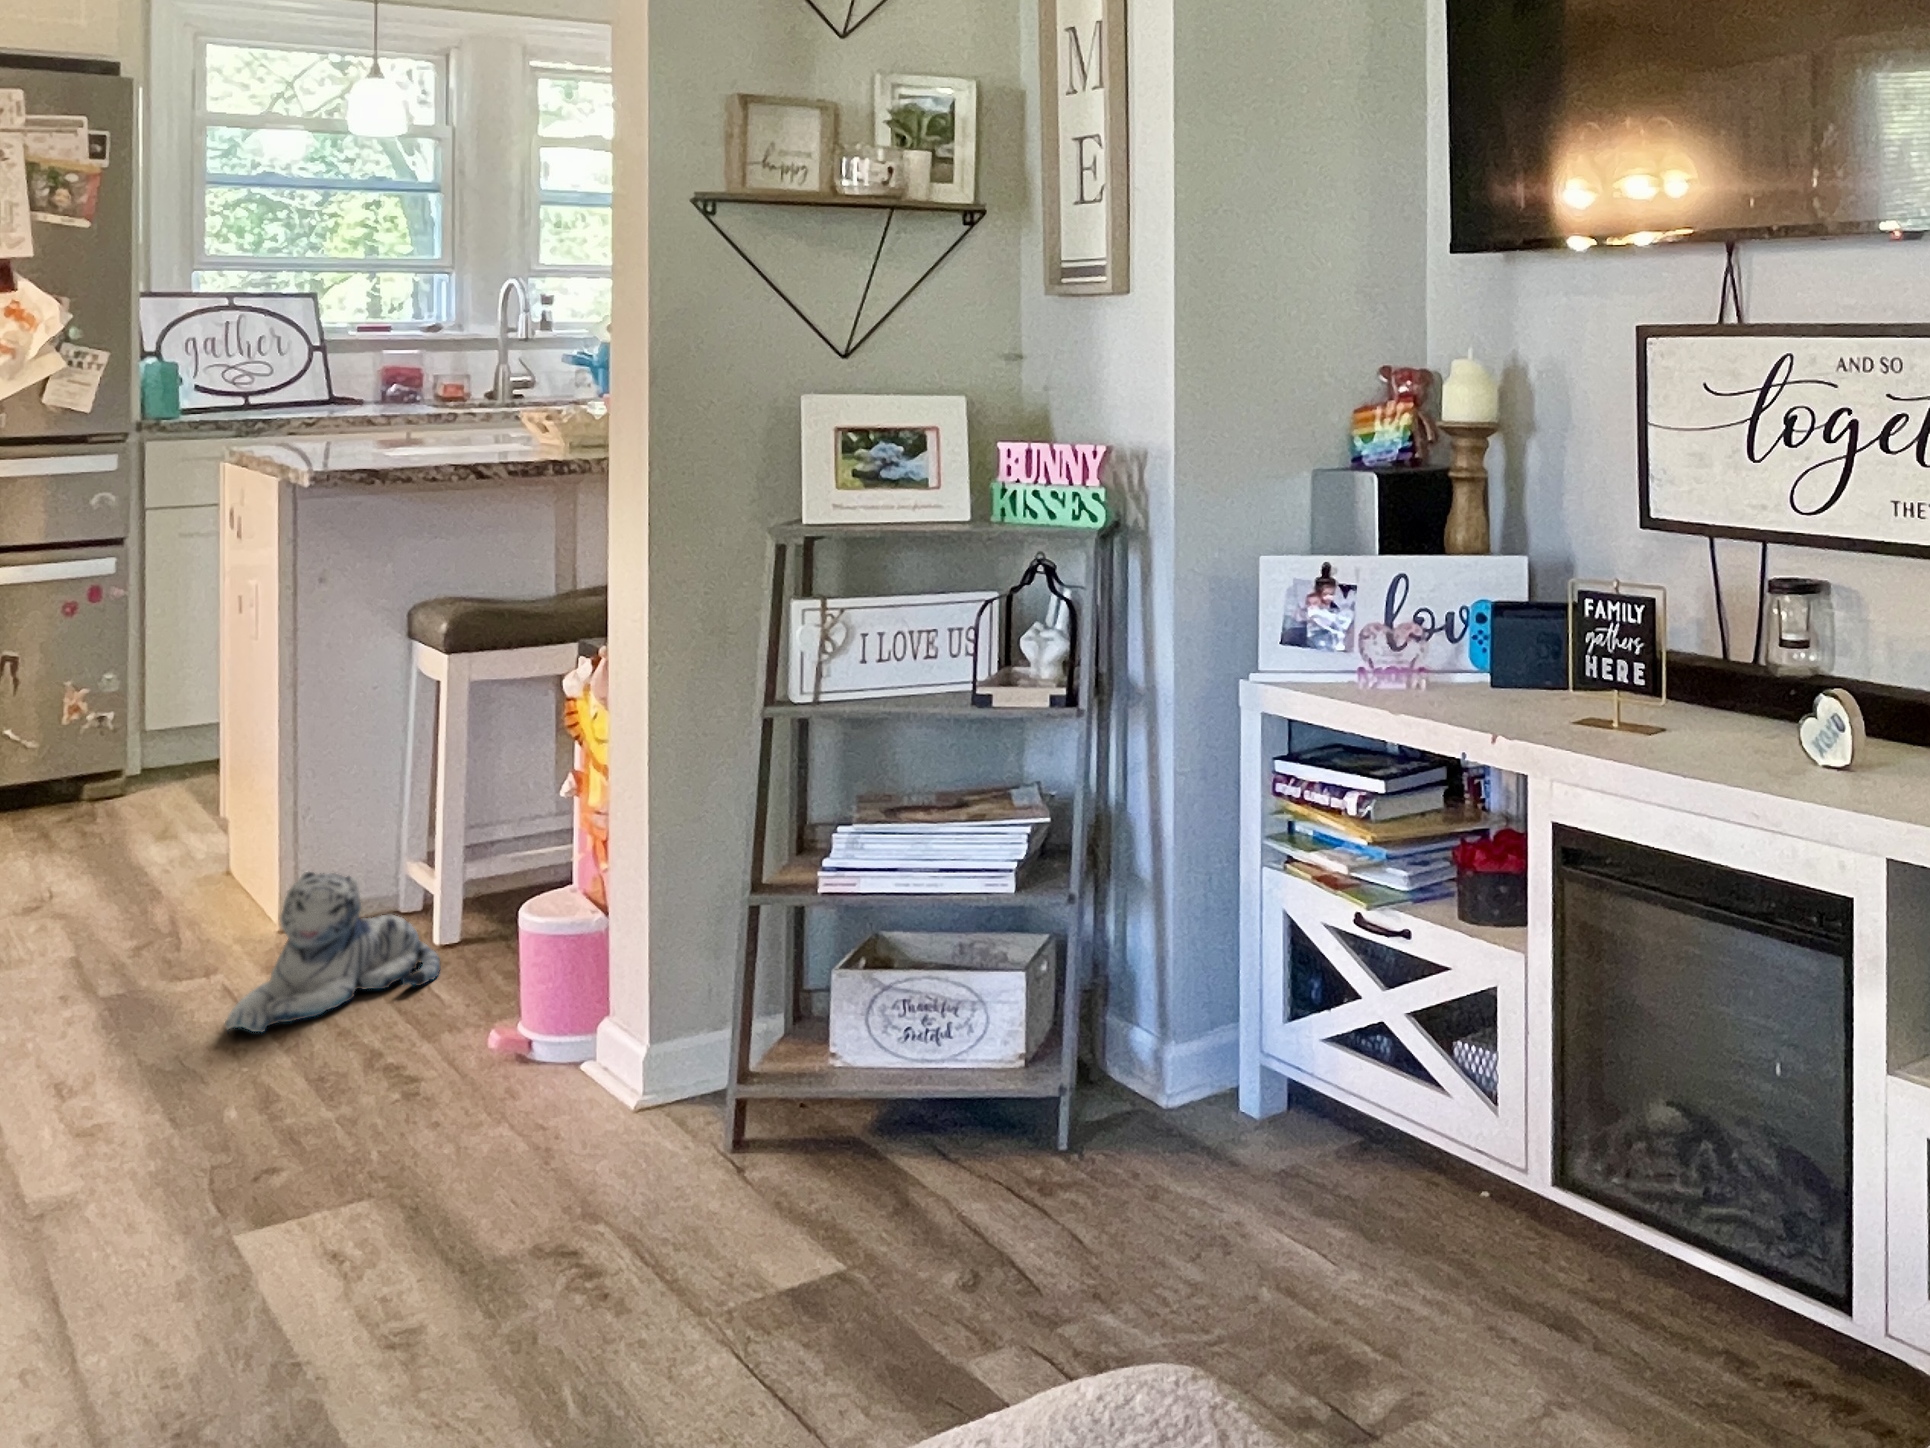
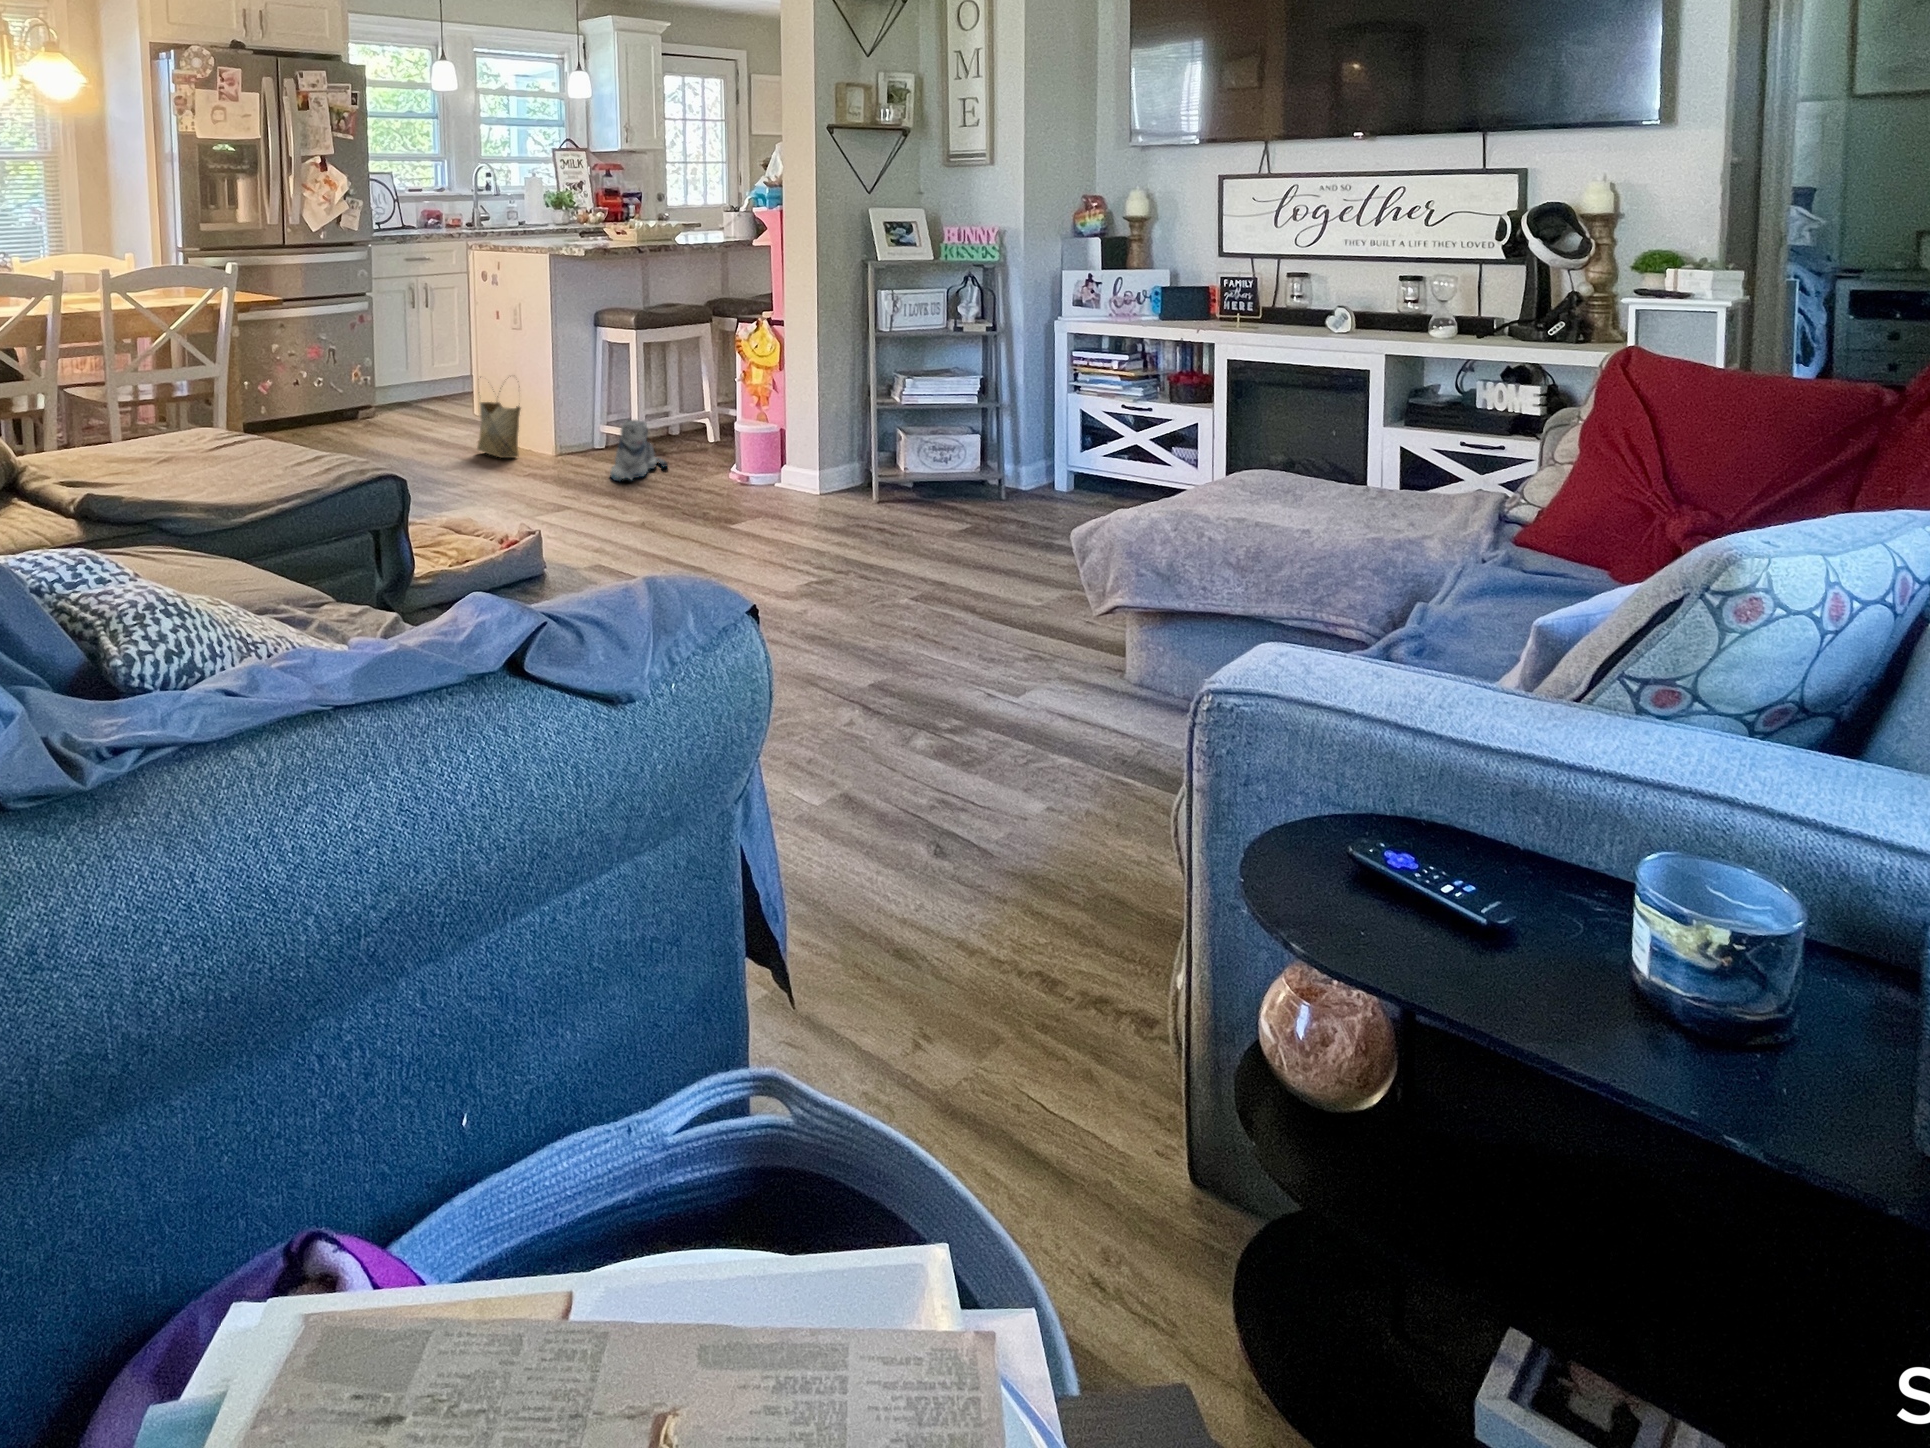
woven basket: none [98,741,197,936] -> present [477,377,521,458]

